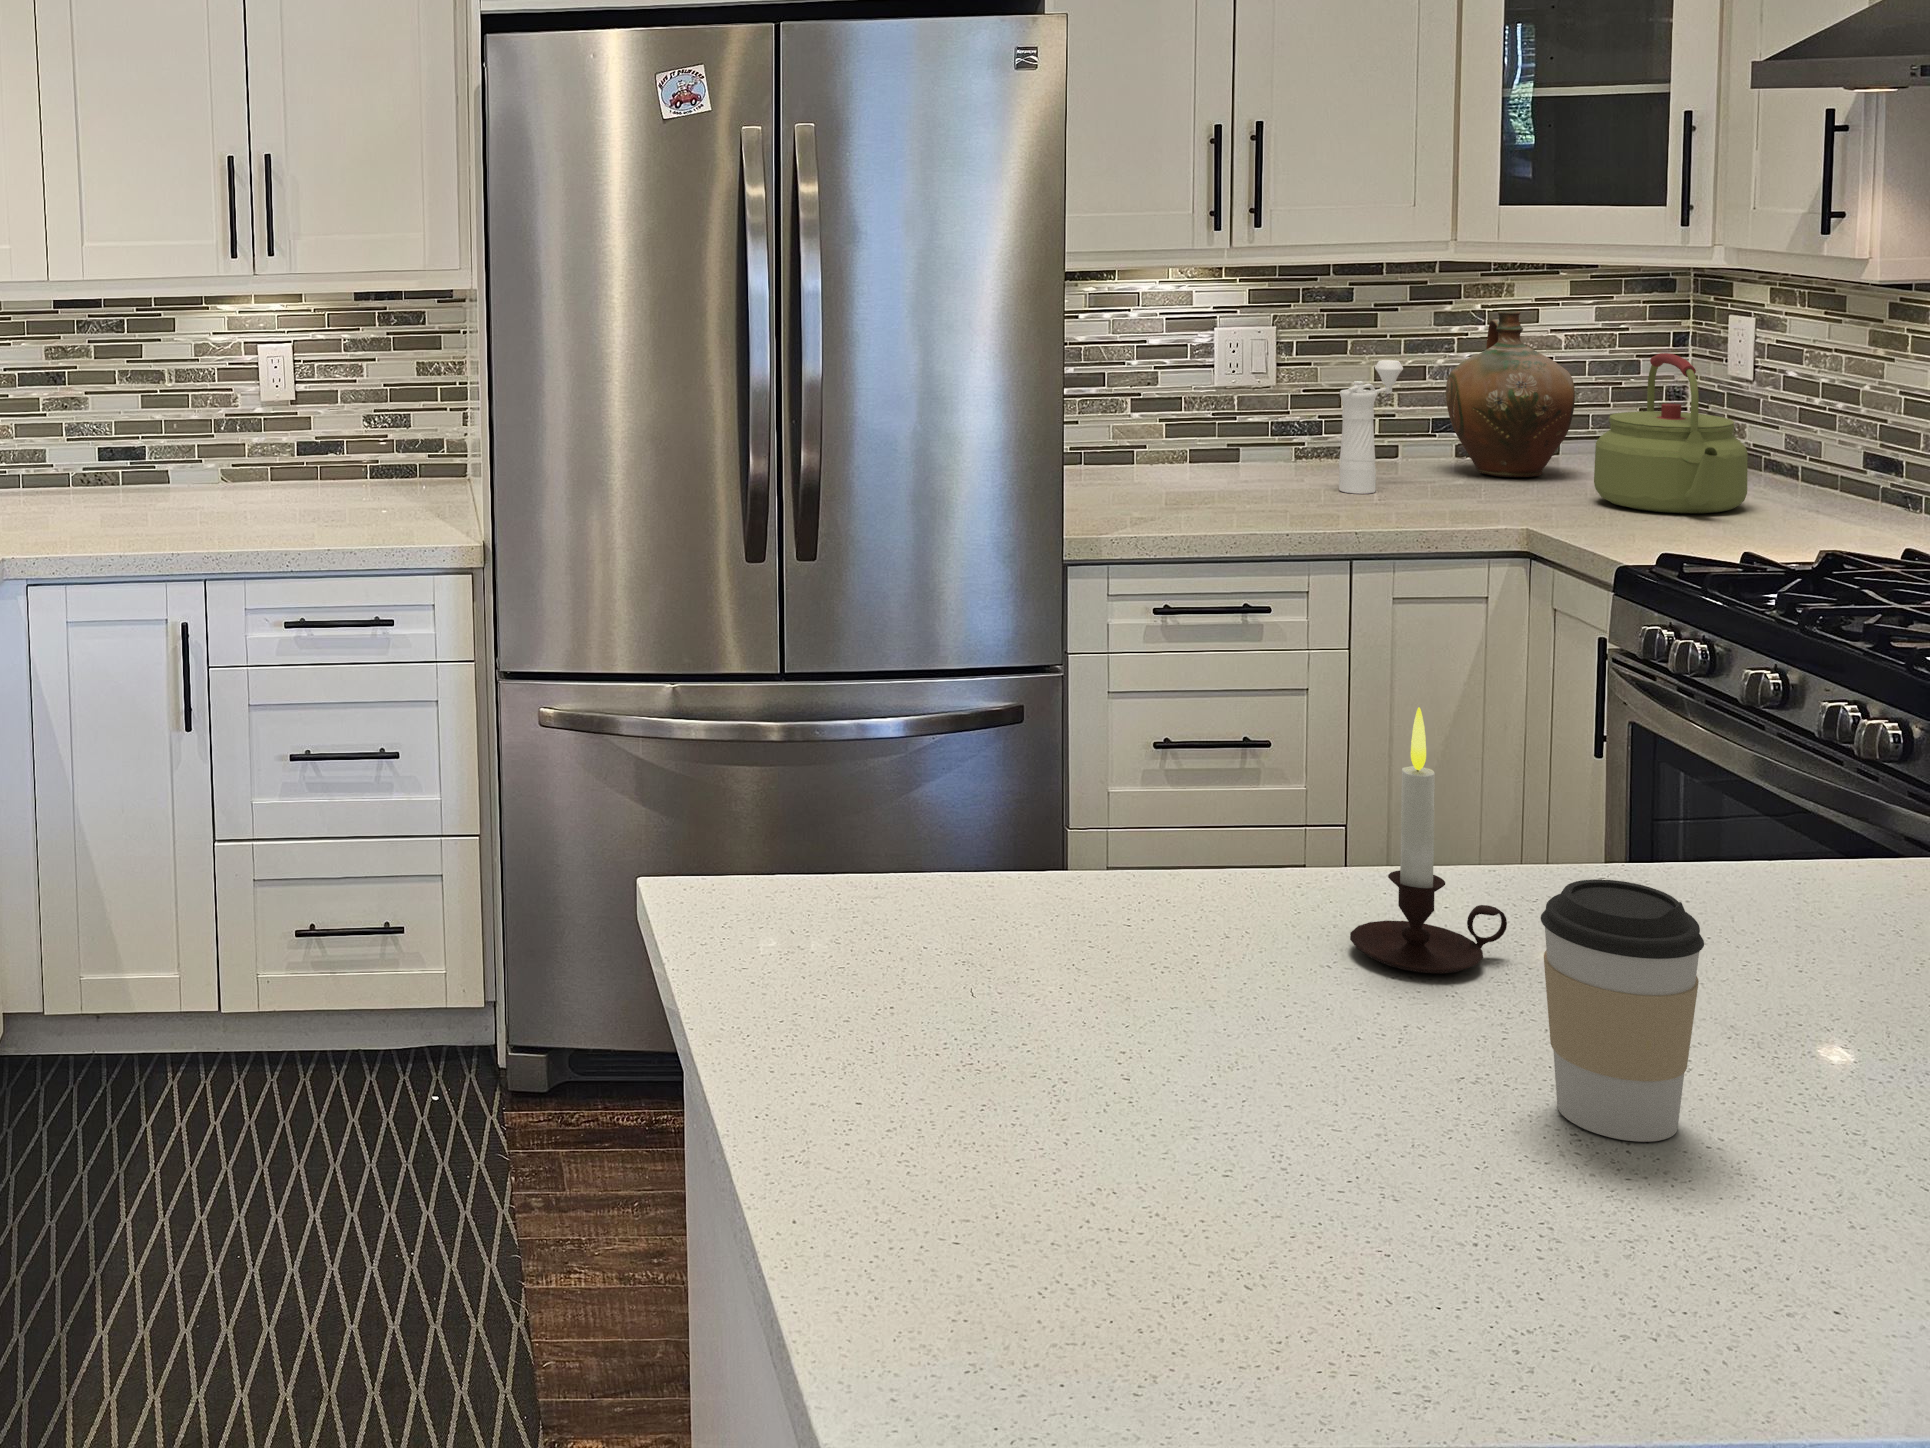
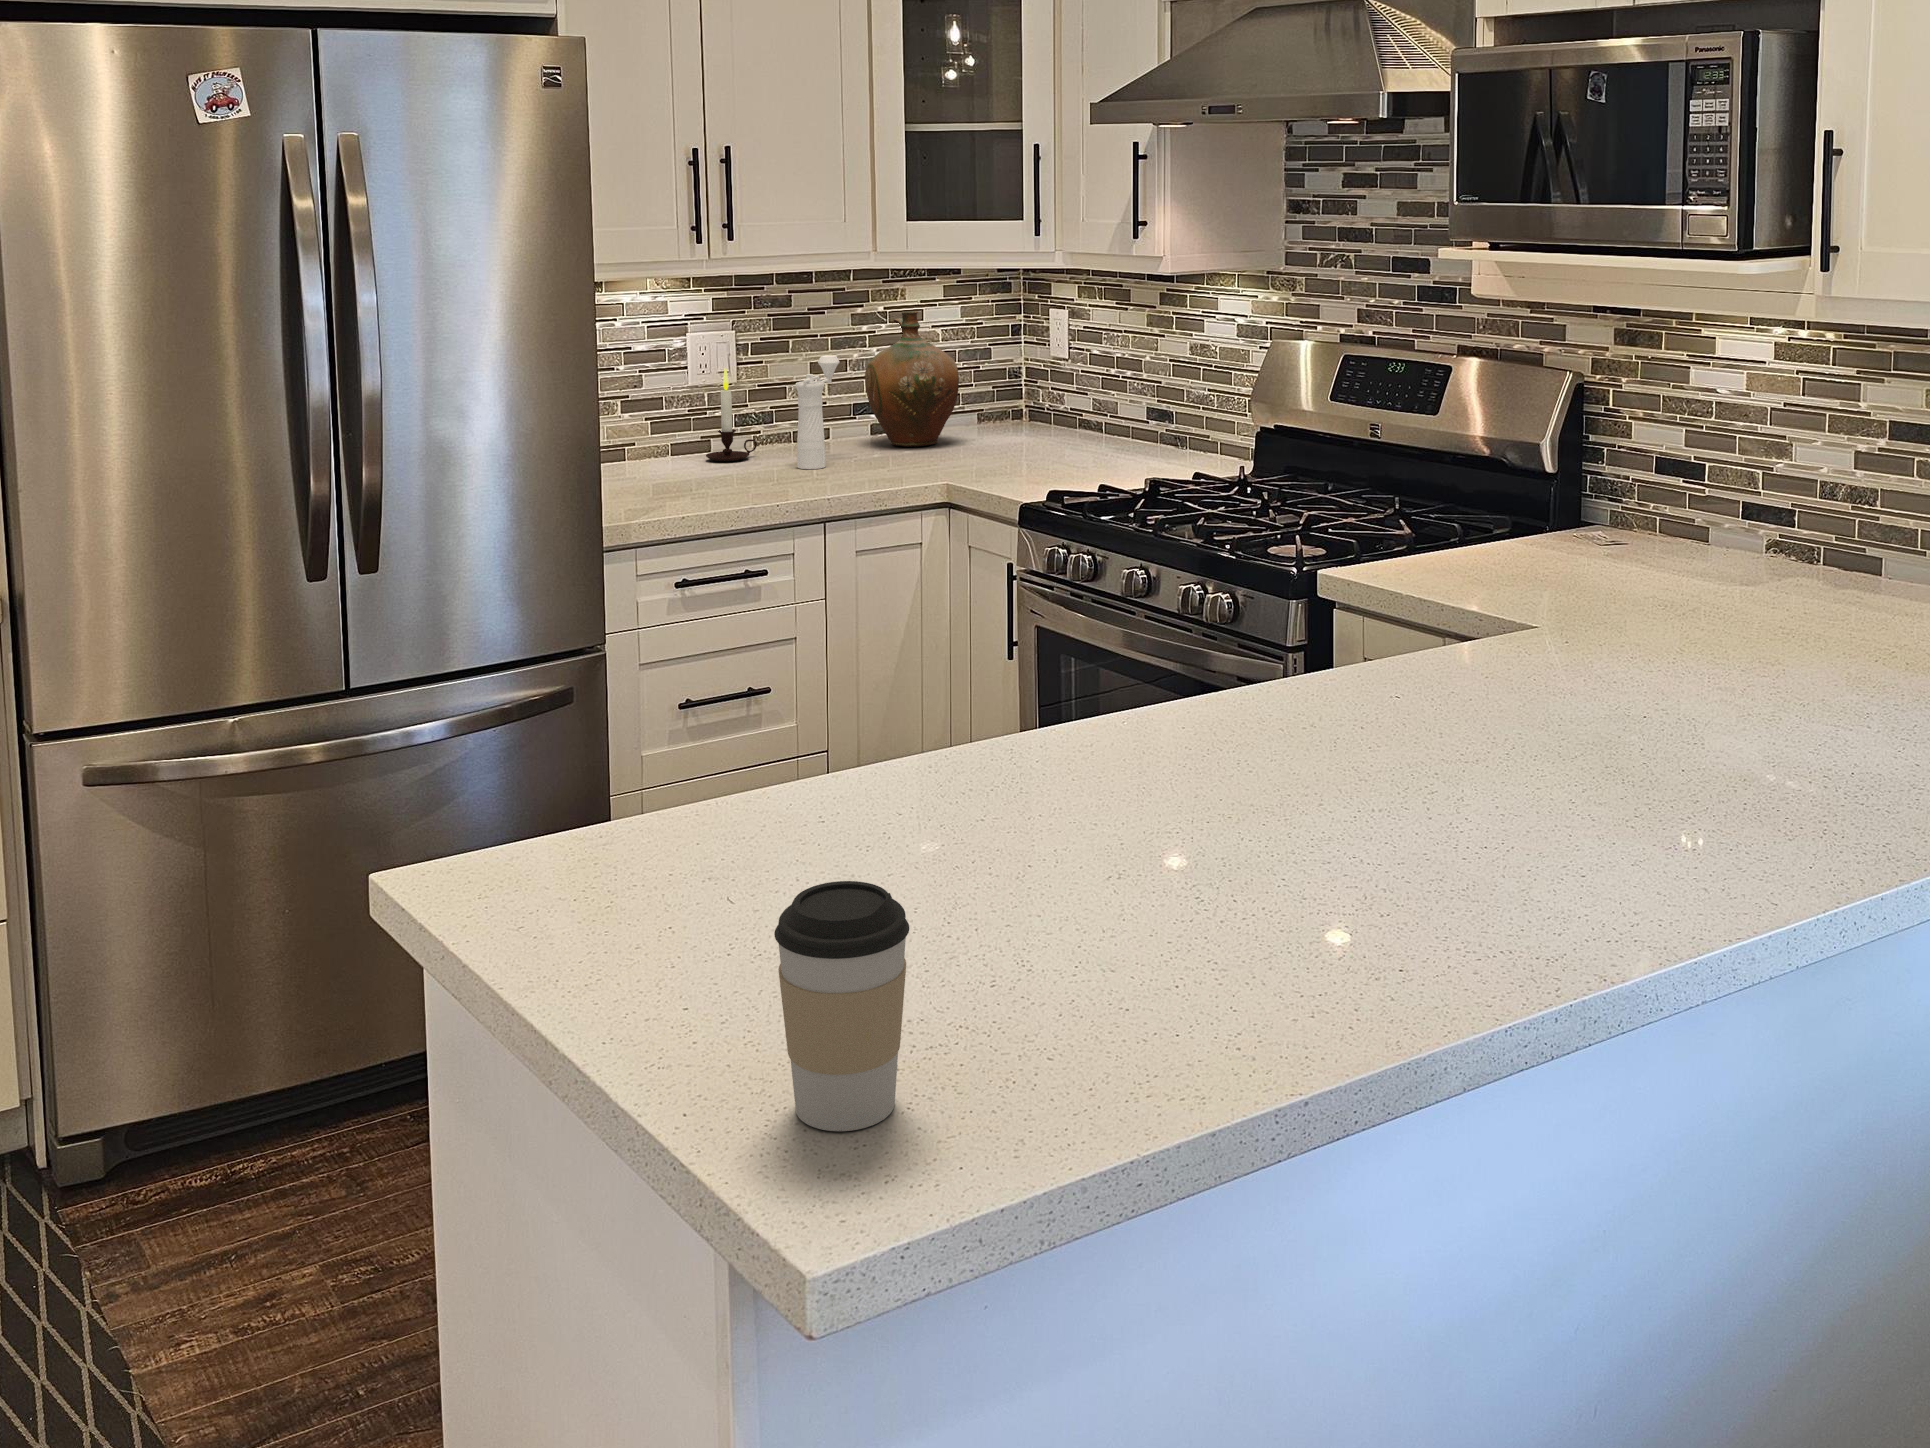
kettle: present [1594,353,1748,513] -> none [982,340,1083,464]
candle: present [1350,708,1507,974] -> present [706,368,757,461]
coffee cup: present [1541,879,1704,1142] -> present [774,881,909,1131]

